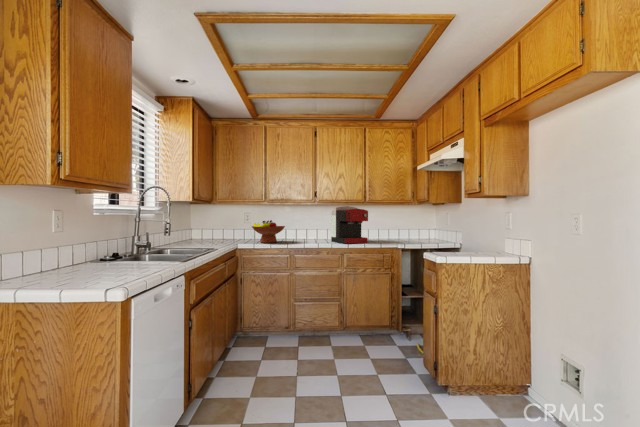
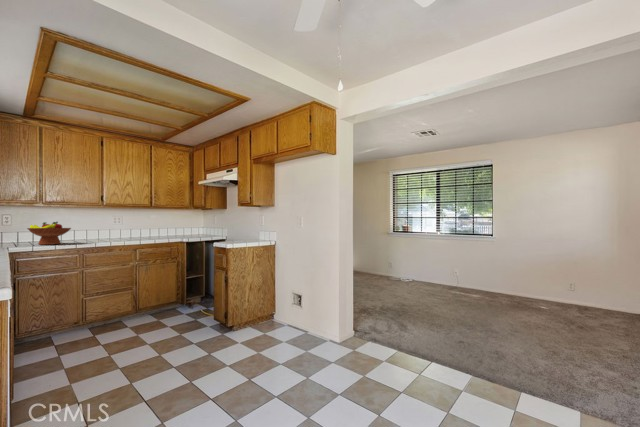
coffee maker: present [331,206,368,243] -> none [120,210,158,242]

